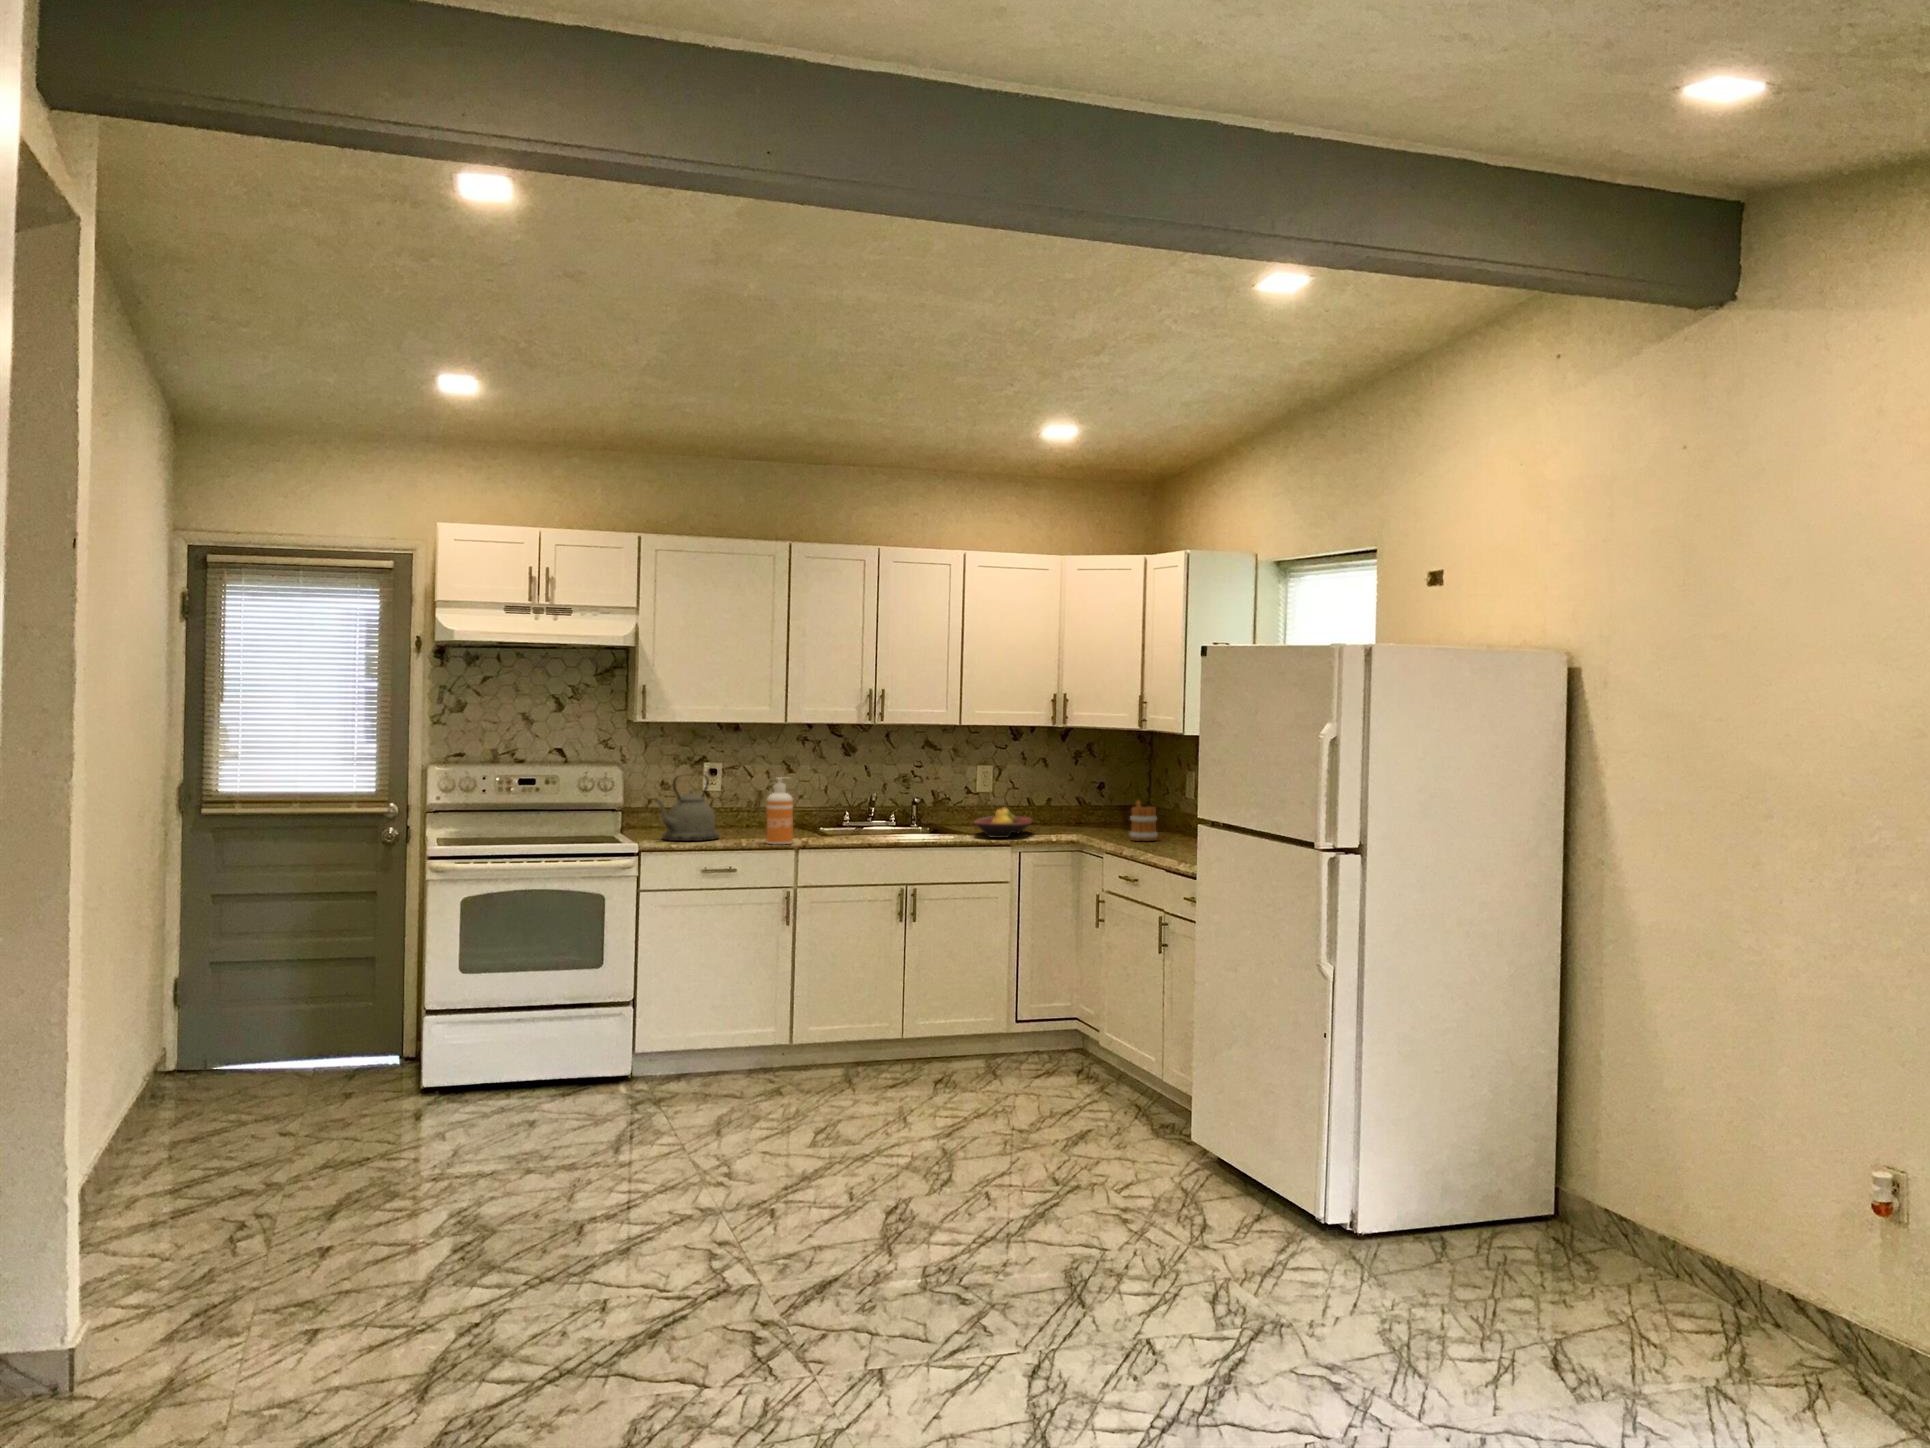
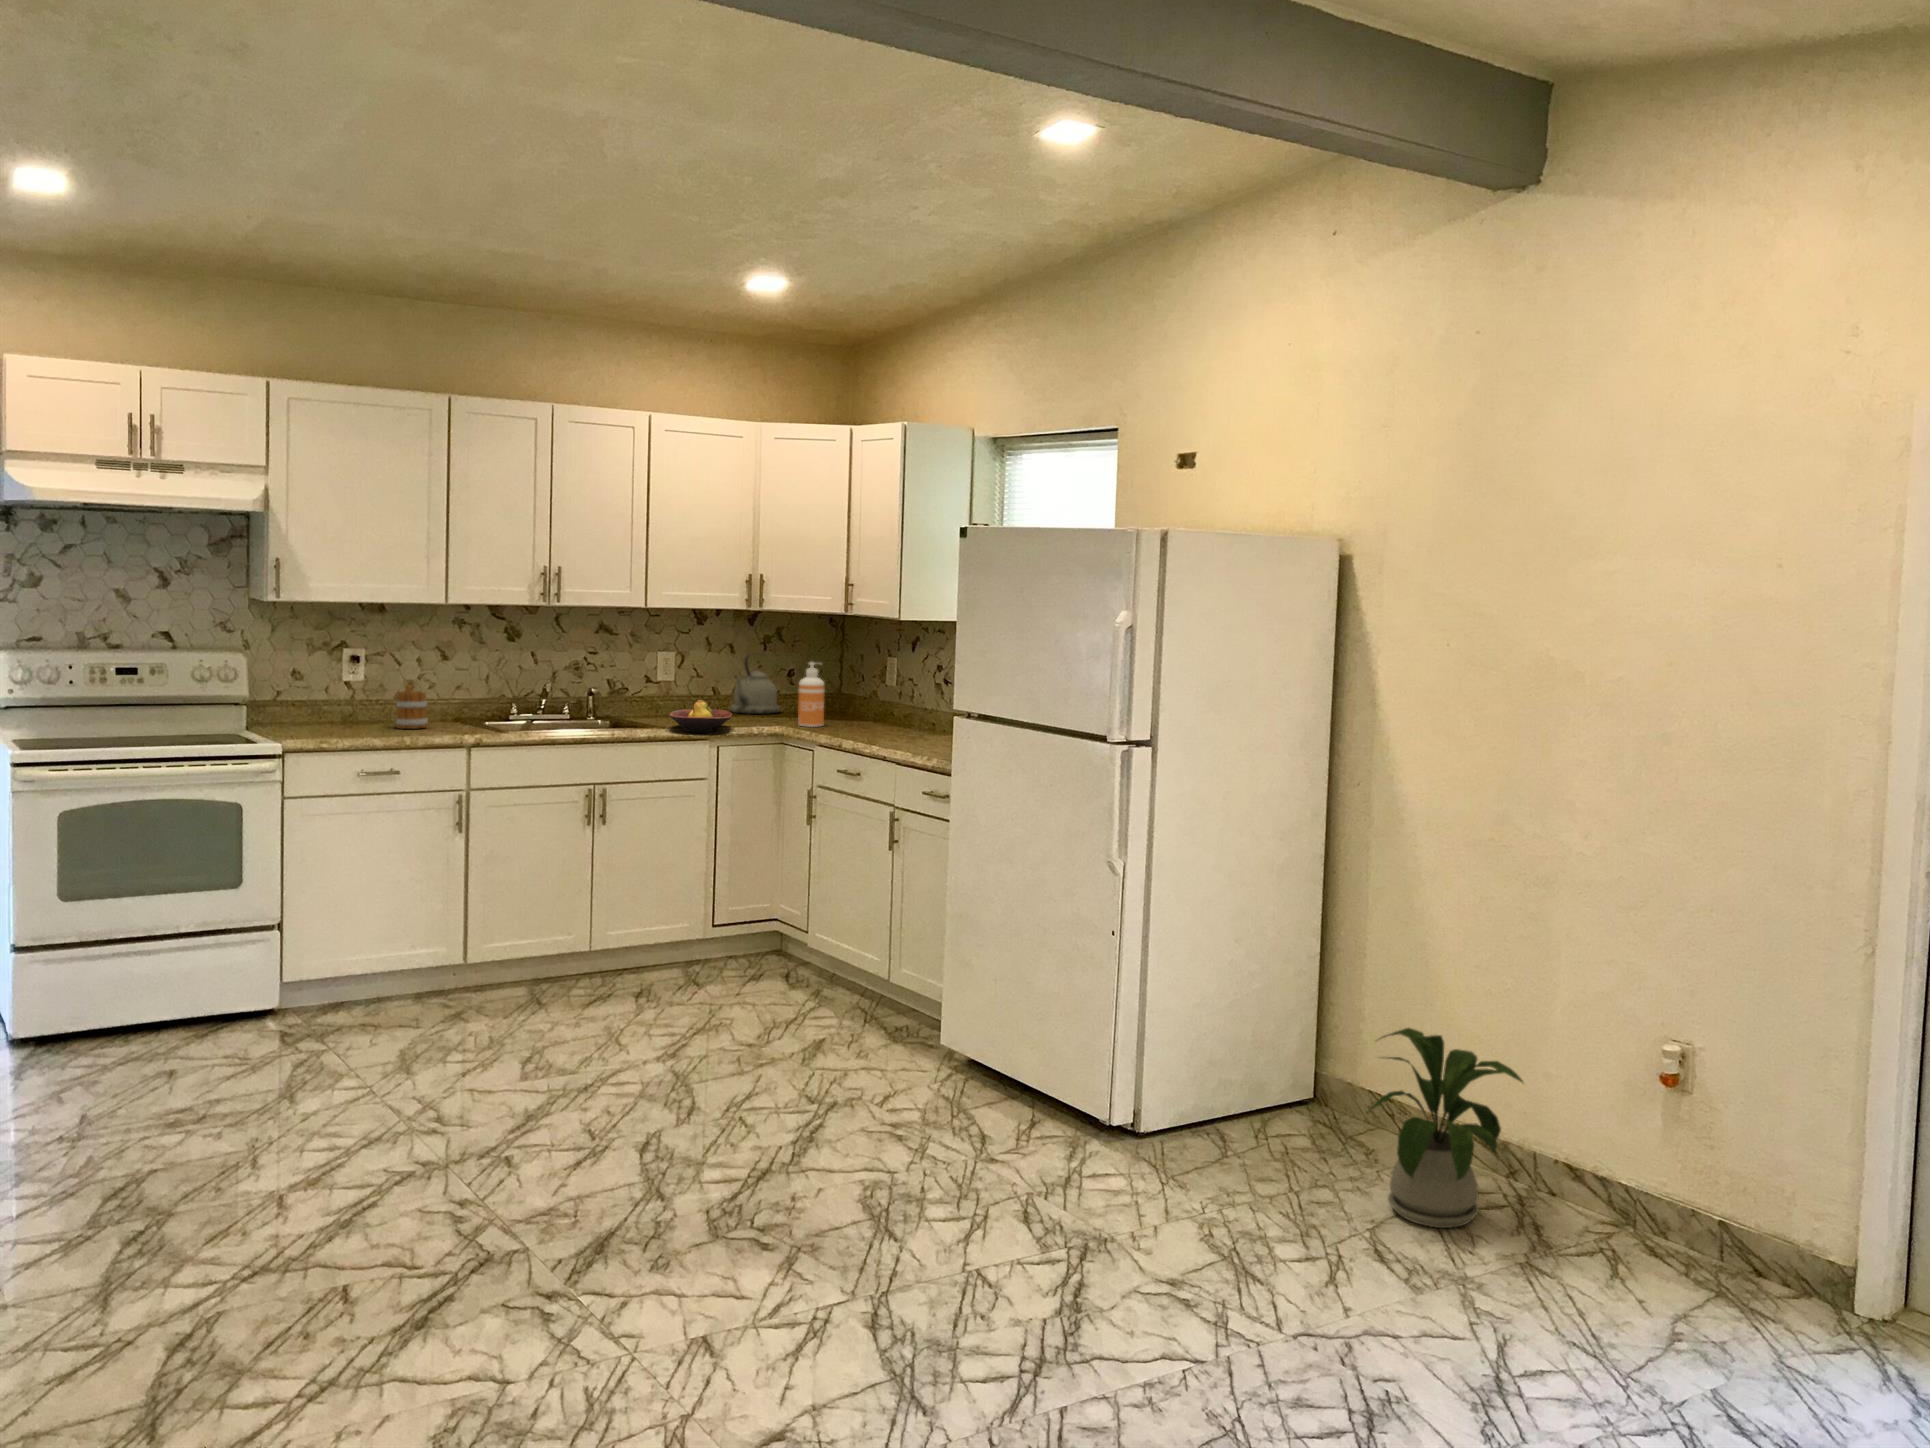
kettle: present [655,775,719,841] -> present [729,654,781,714]
soap dispenser: present [767,777,793,844] -> present [798,662,825,727]
mug: present [1130,801,1158,841] -> present [396,684,428,729]
house plant: none [1559,1138,1723,1350] -> present [1371,1028,1523,1228]

